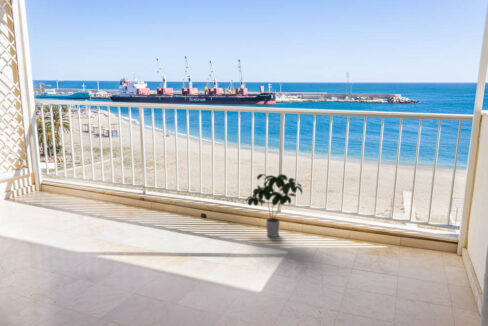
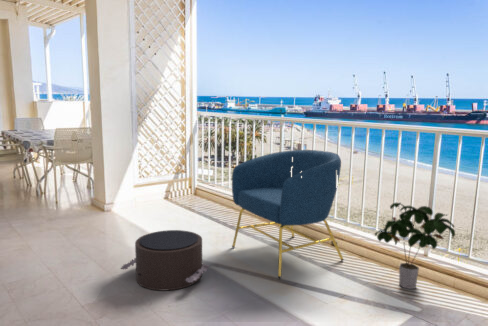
armchair: none [114,137,221,250] -> present [232,150,343,278]
pouf: none [18,225,115,287] -> present [121,230,209,290]

